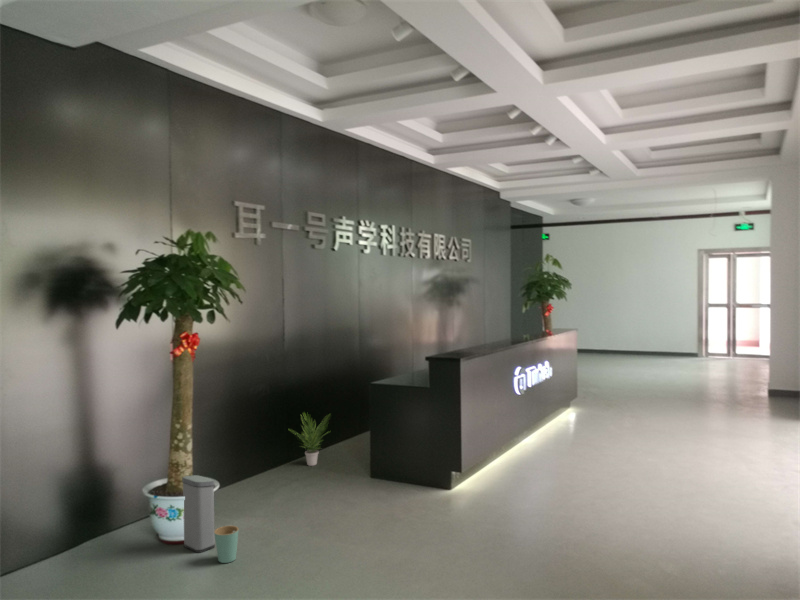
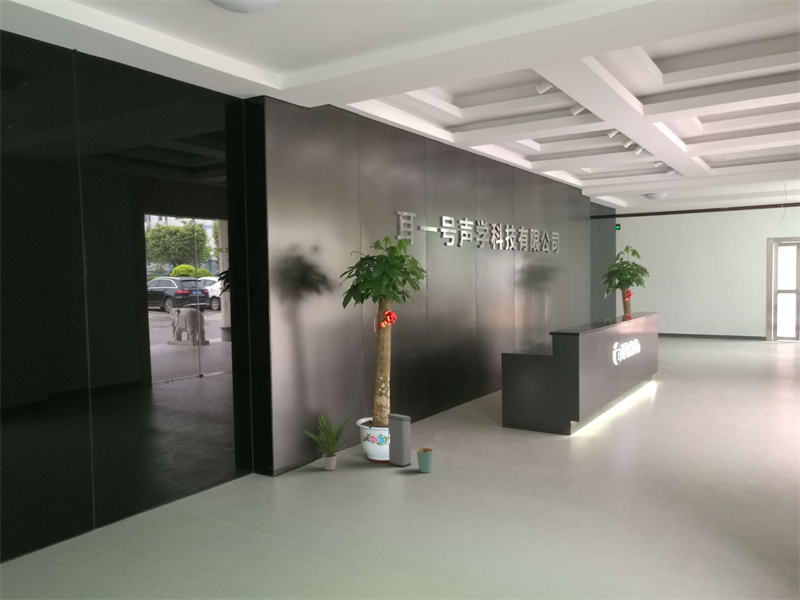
potted plant: present [295,418,327,466] -> present [306,416,348,470]

